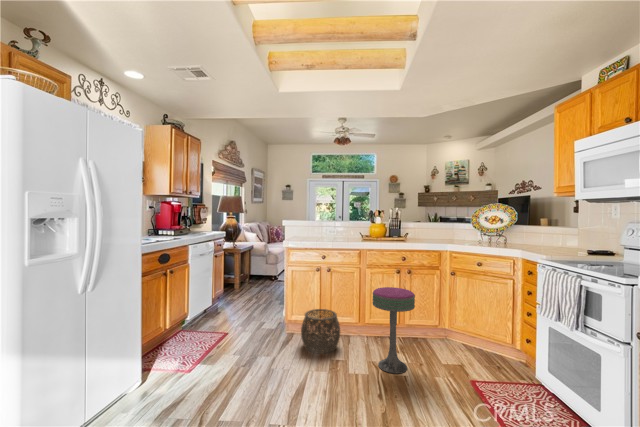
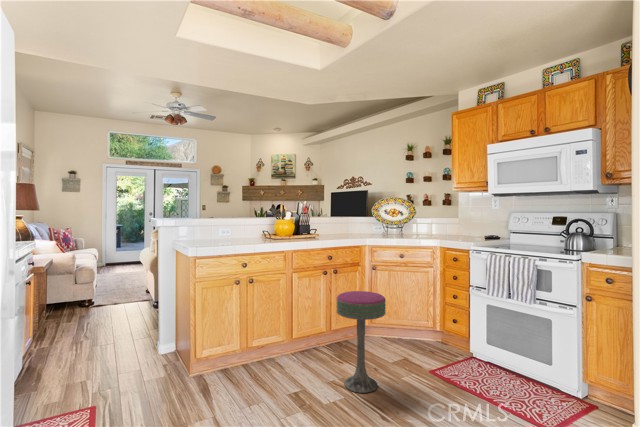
woven basket: present [301,309,340,353] -> none [233,338,290,405]

